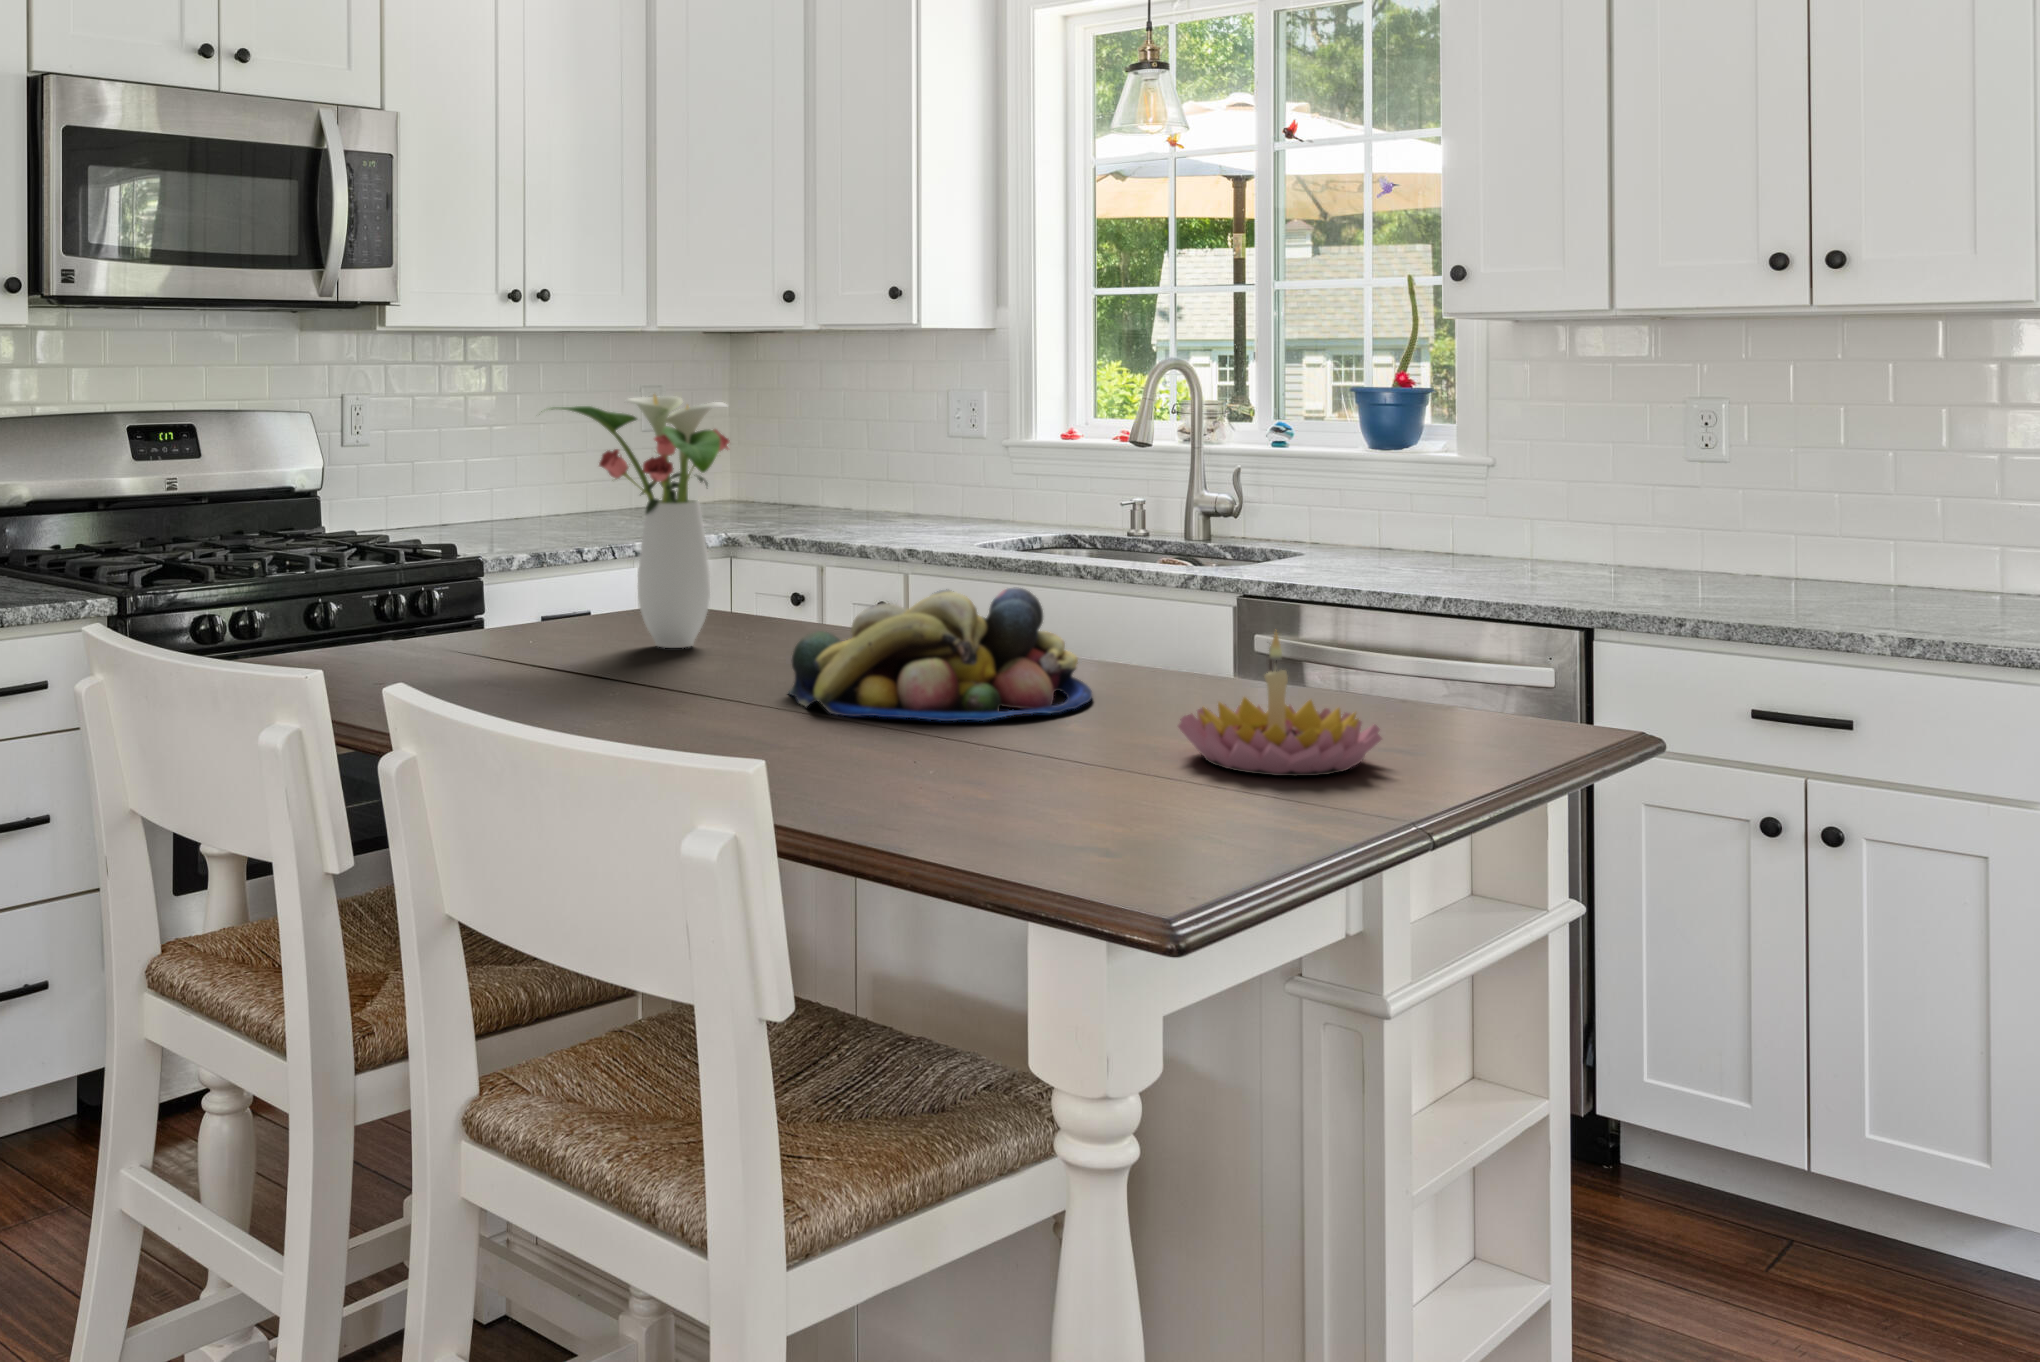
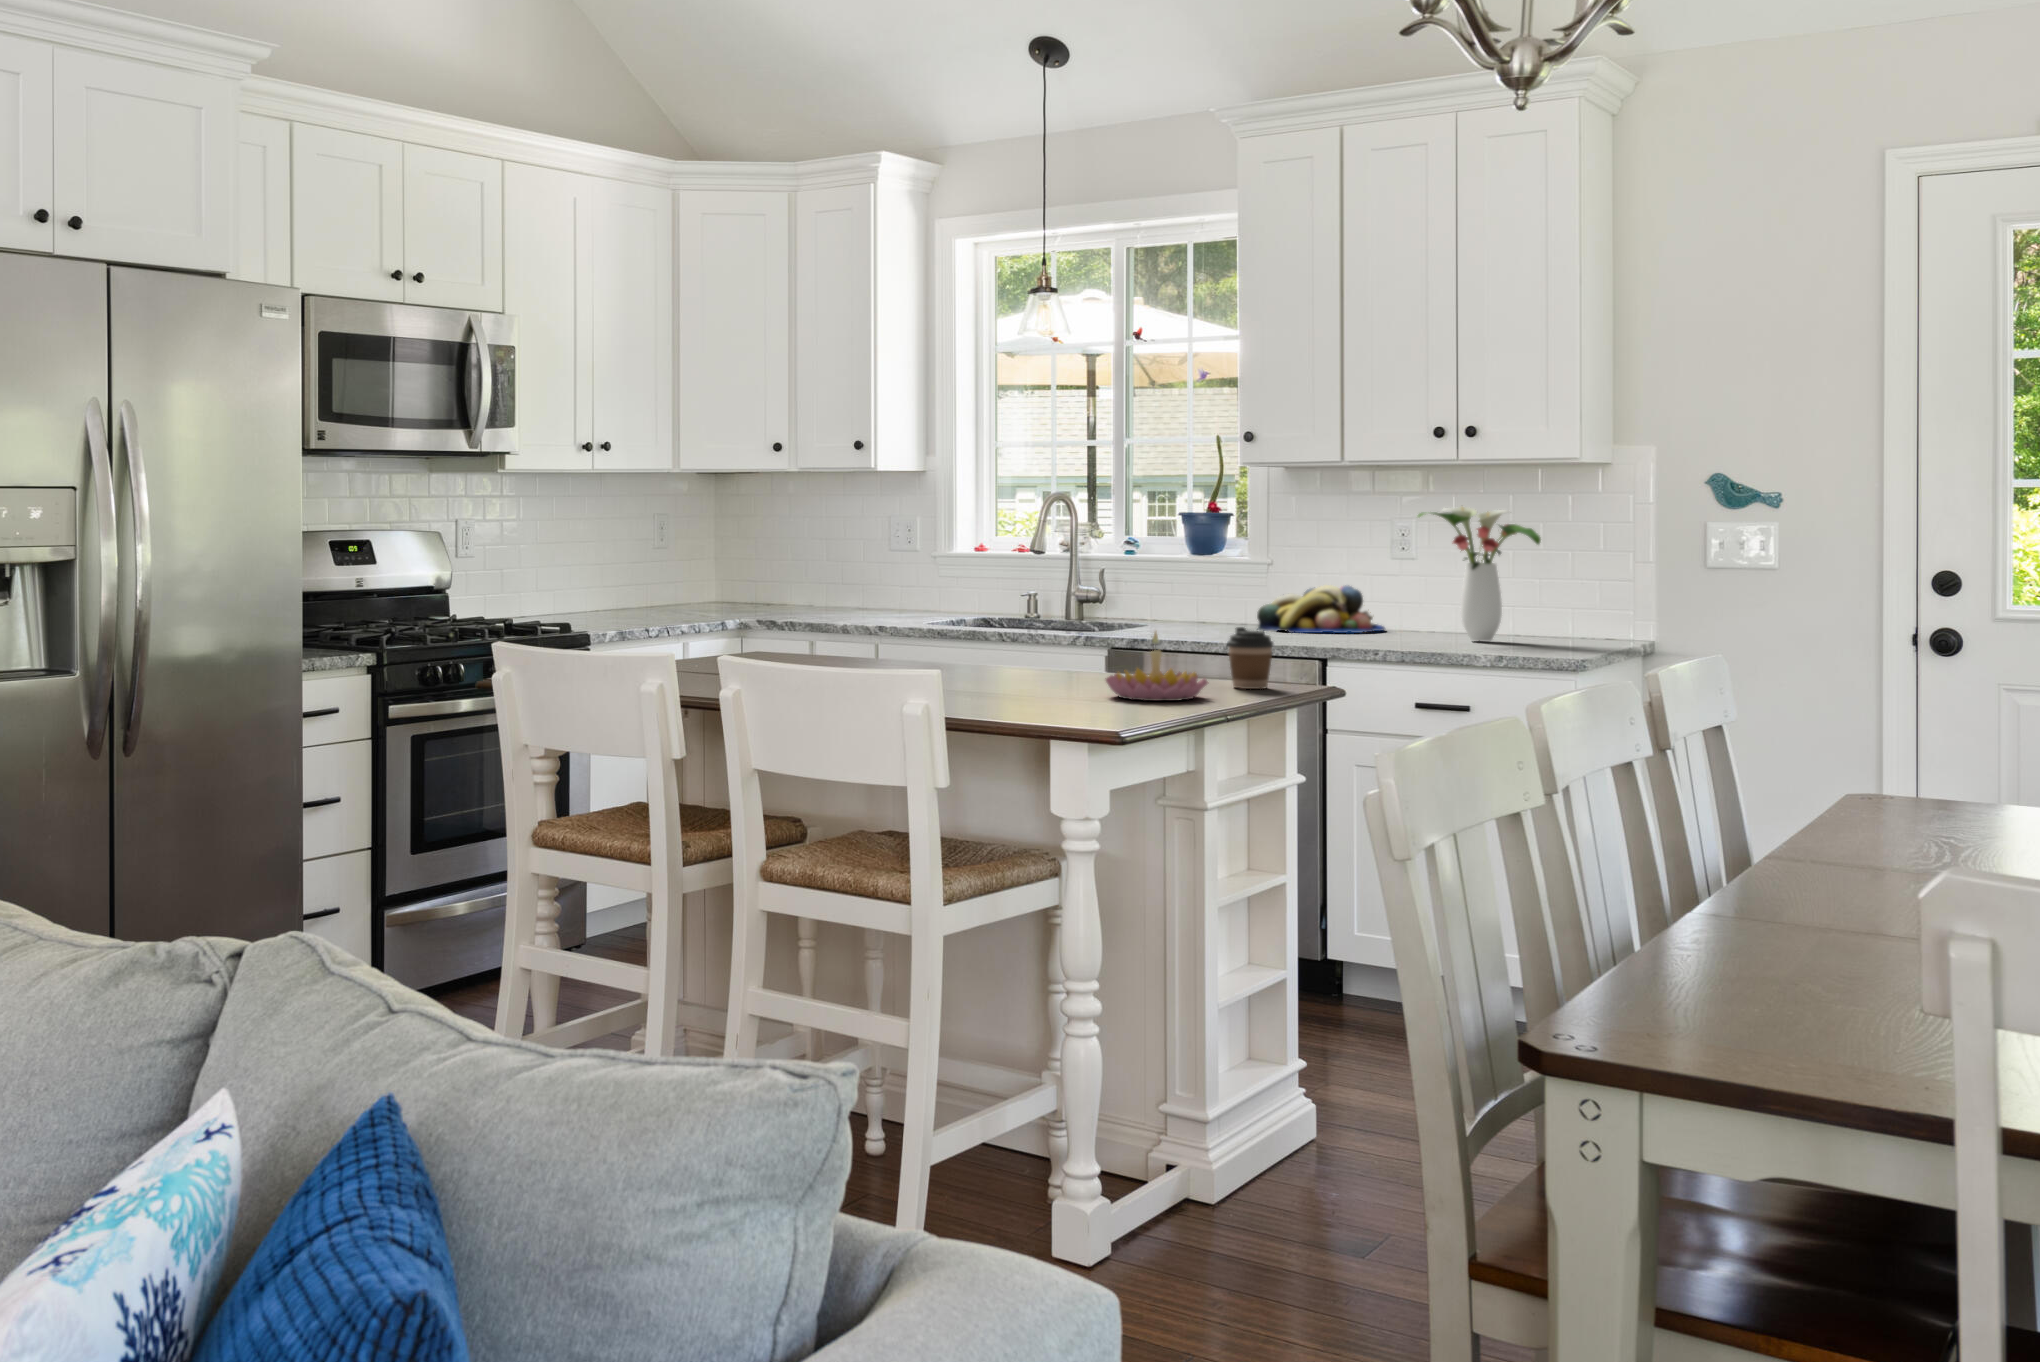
flower arrangement: present [541,395,729,648] -> present [1418,507,1541,641]
fruit bowl: present [788,588,1092,721] -> present [1257,585,1385,633]
coffee cup: none [1422,615,1513,737] -> present [1227,627,1273,689]

